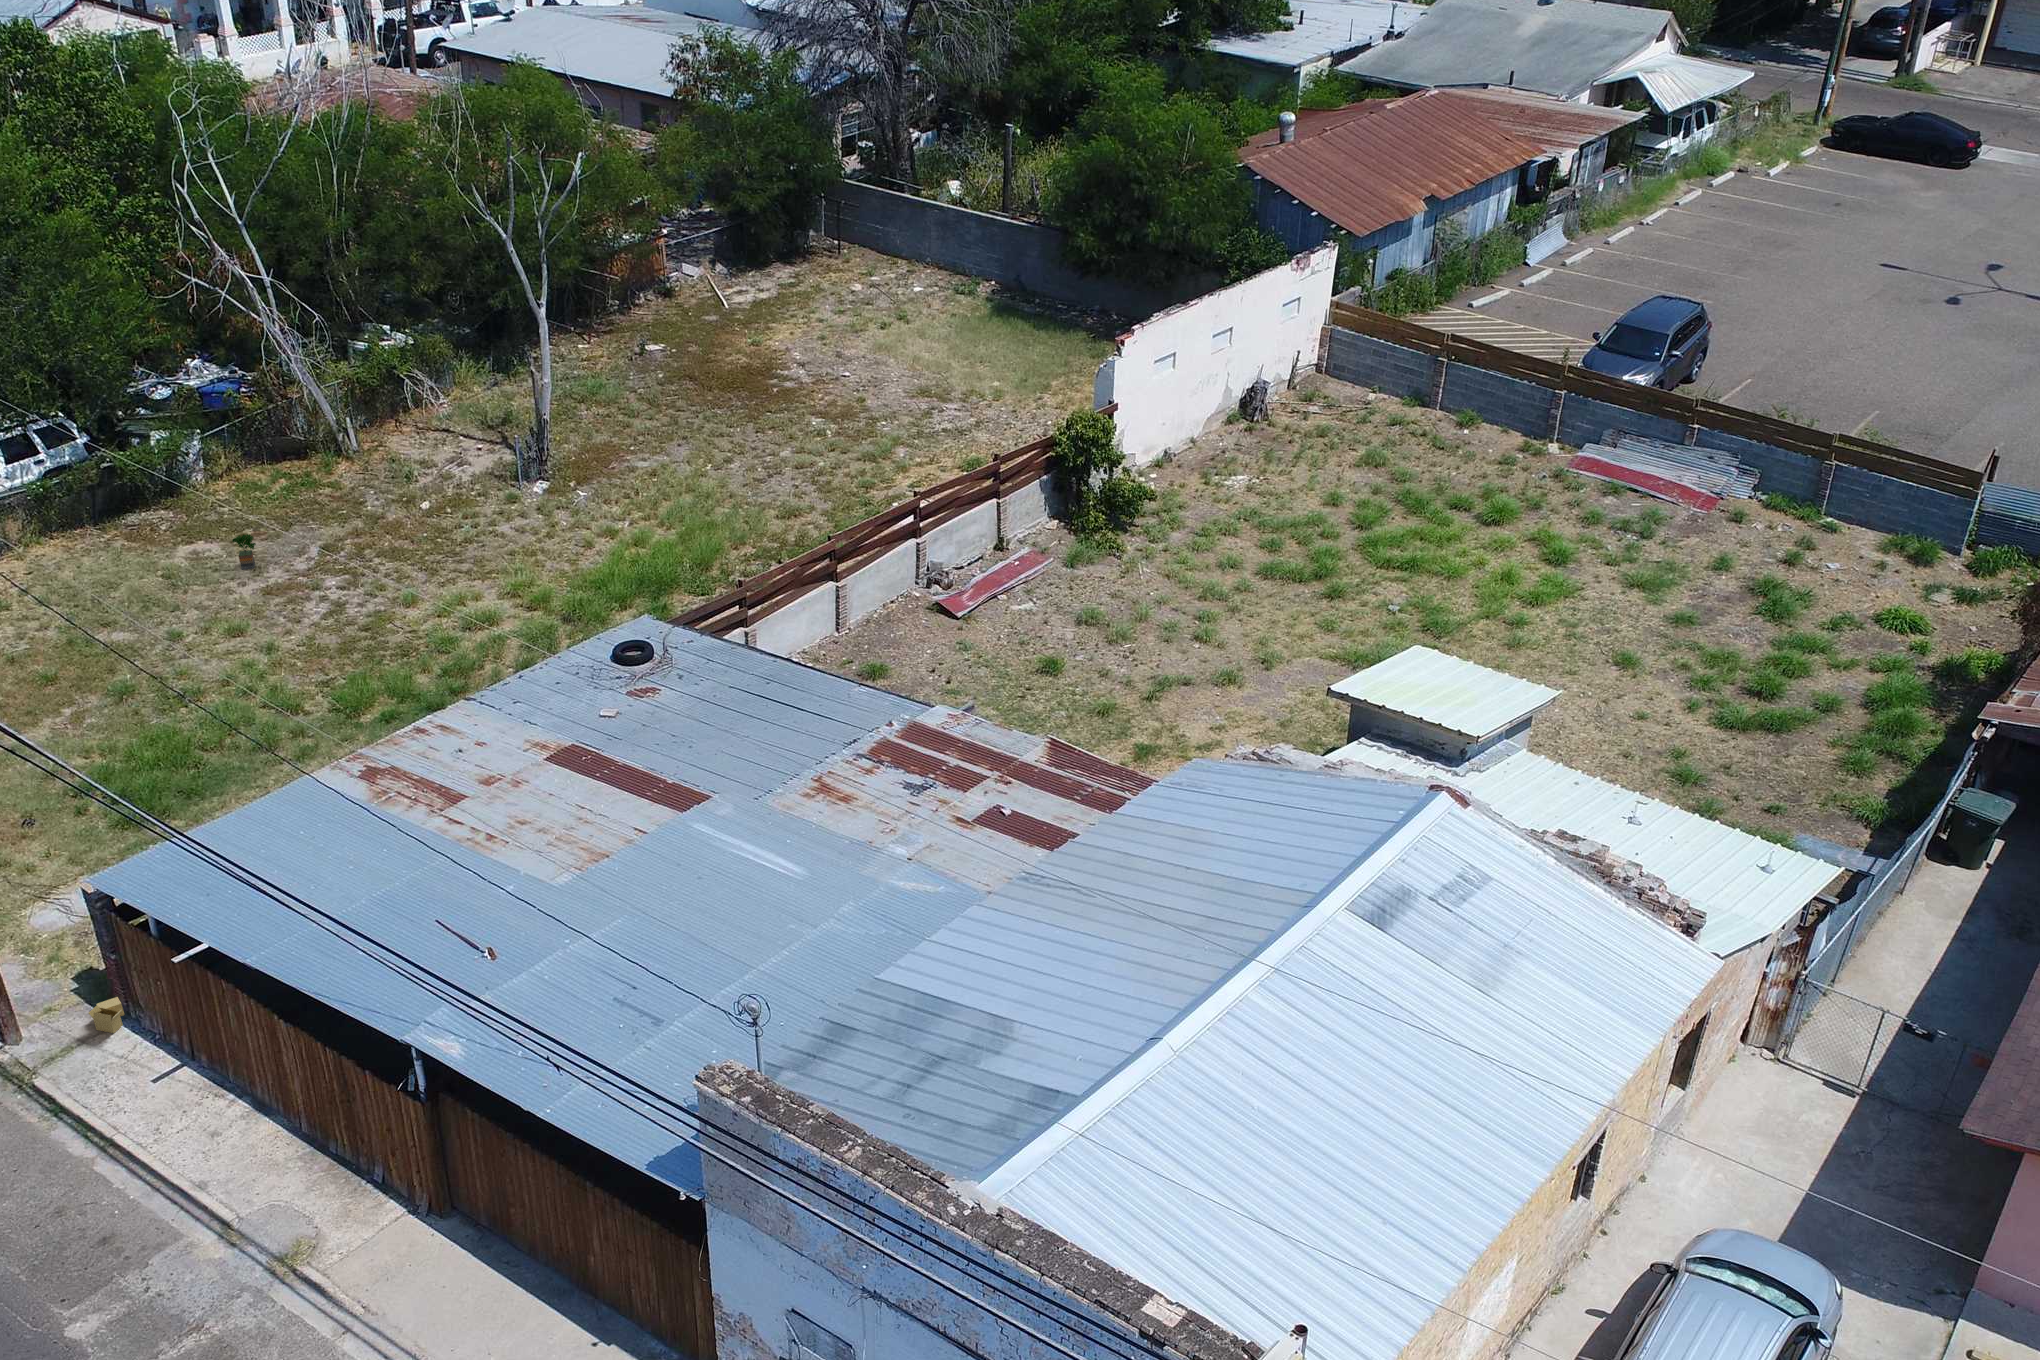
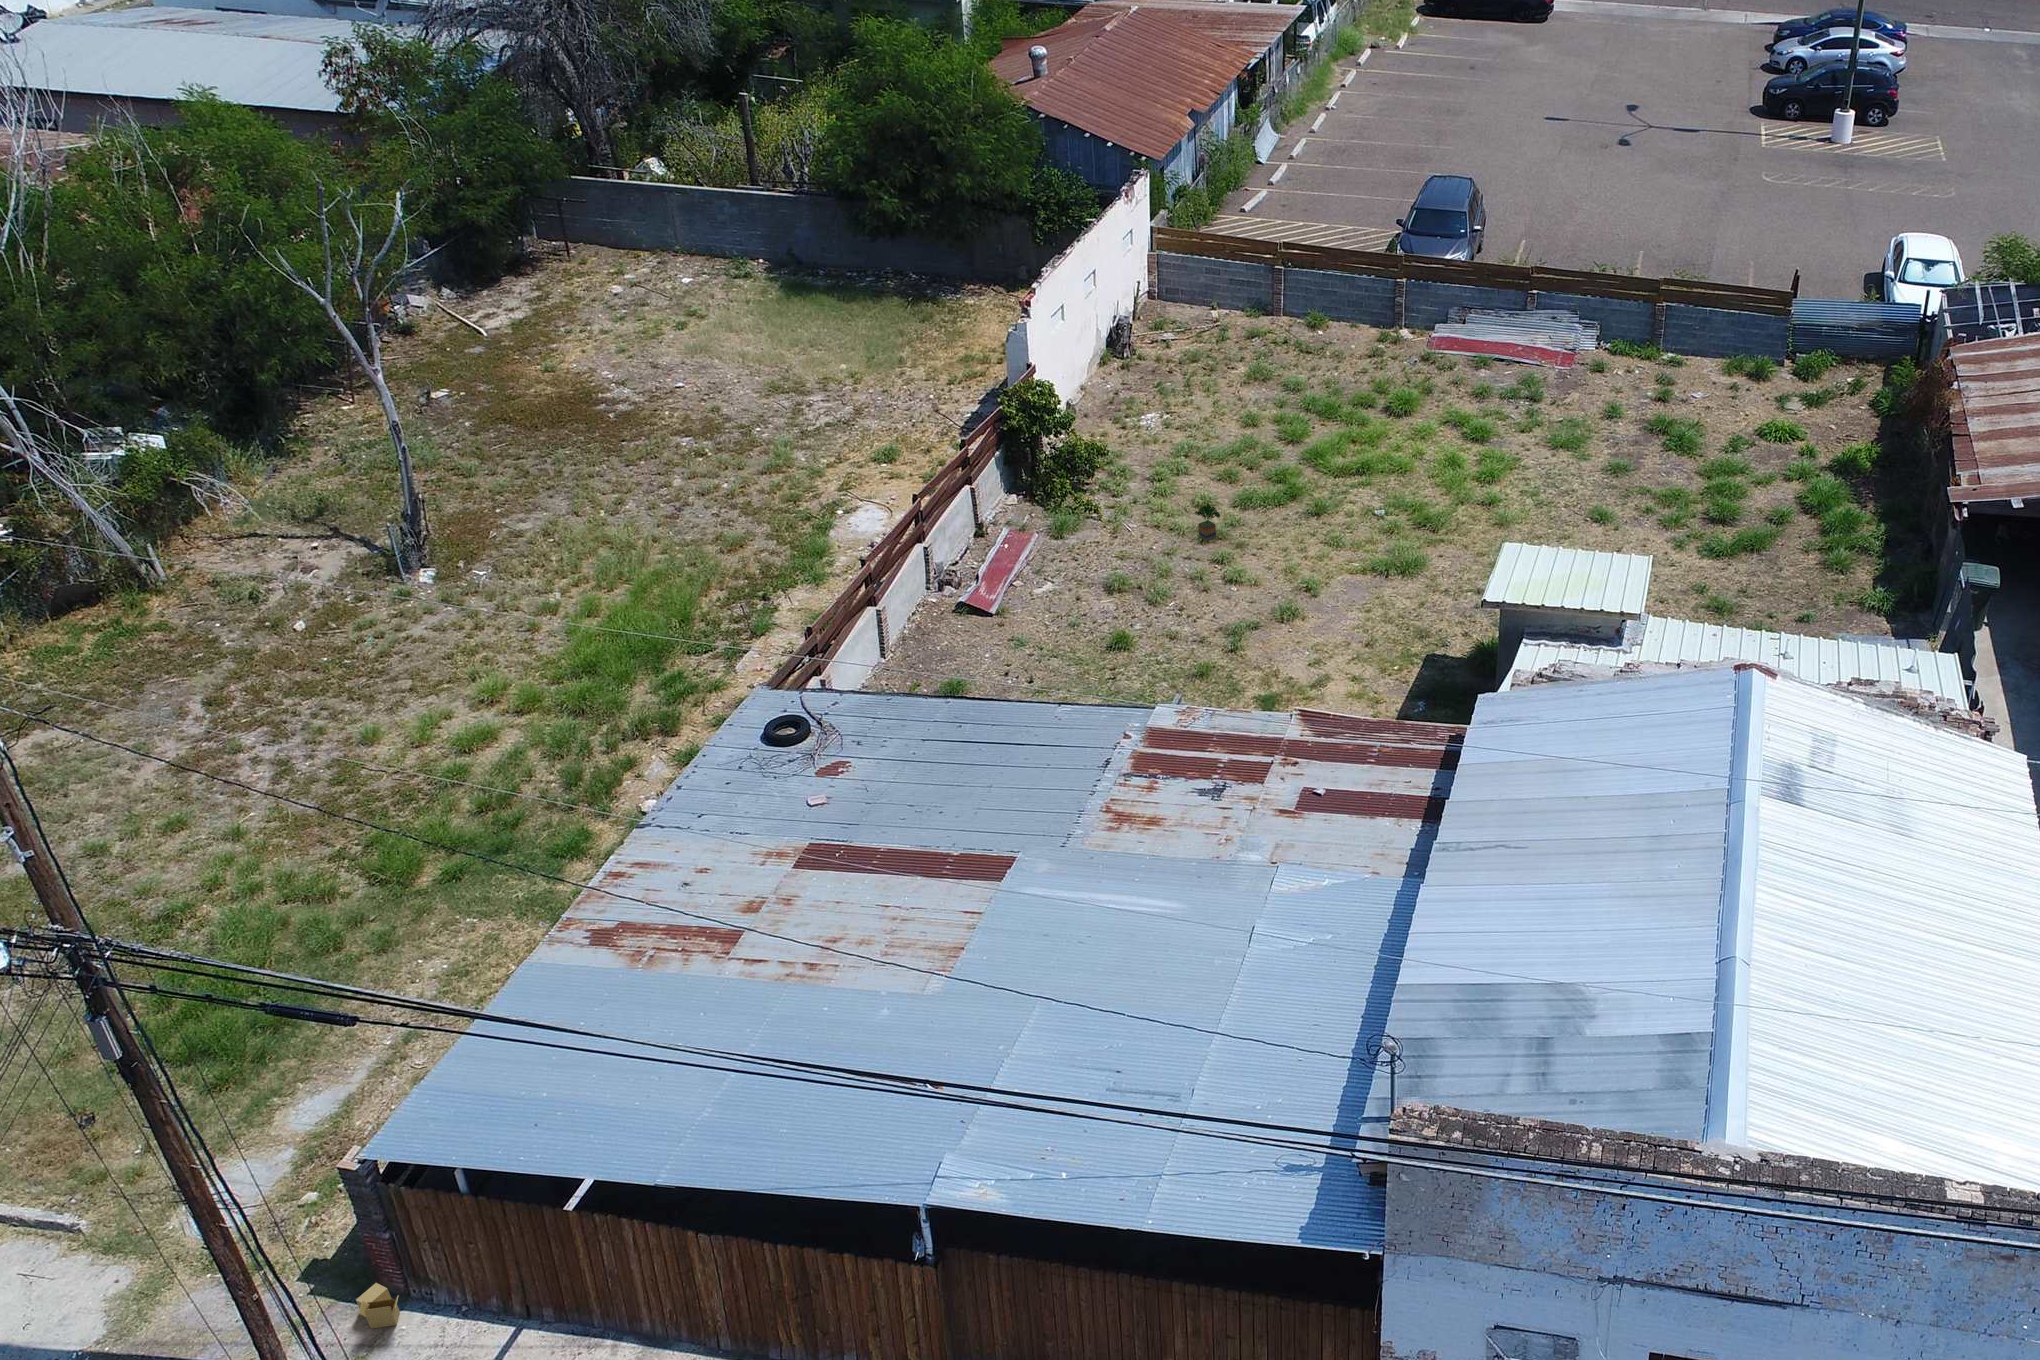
potted tree: present [232,534,256,570] -> present [1195,505,1220,541]

